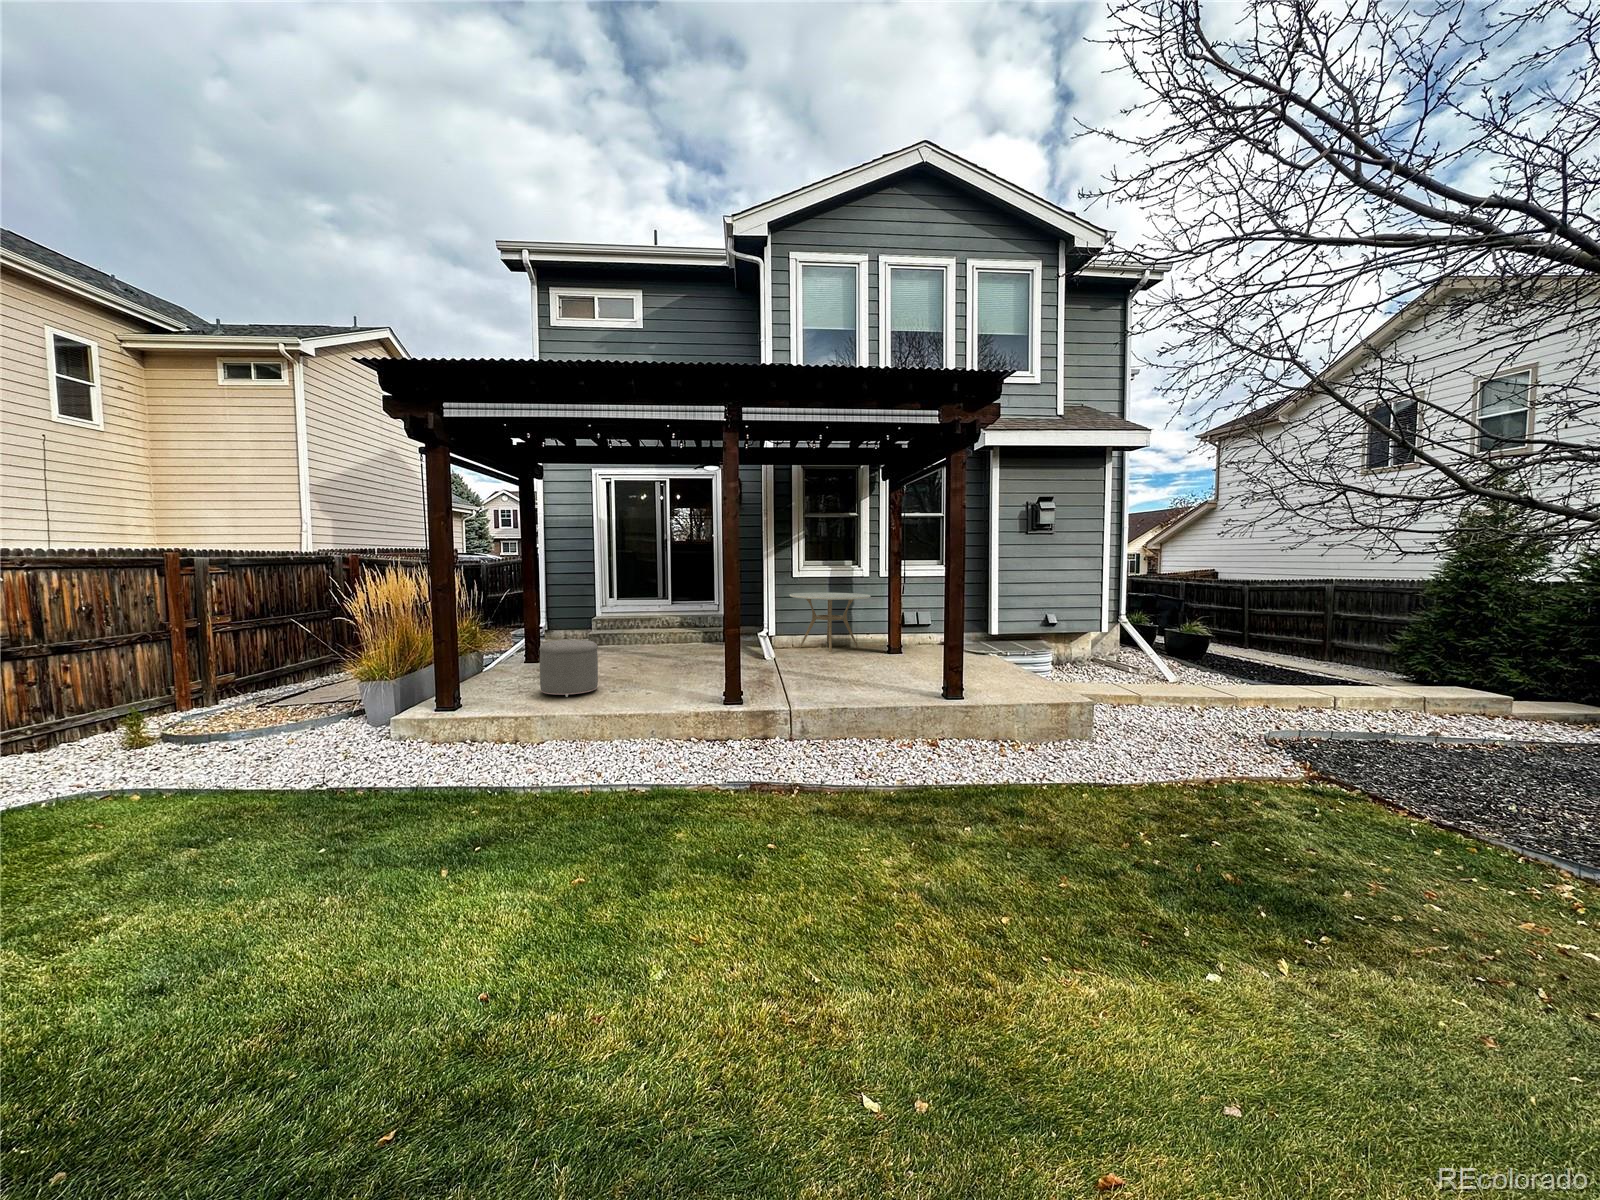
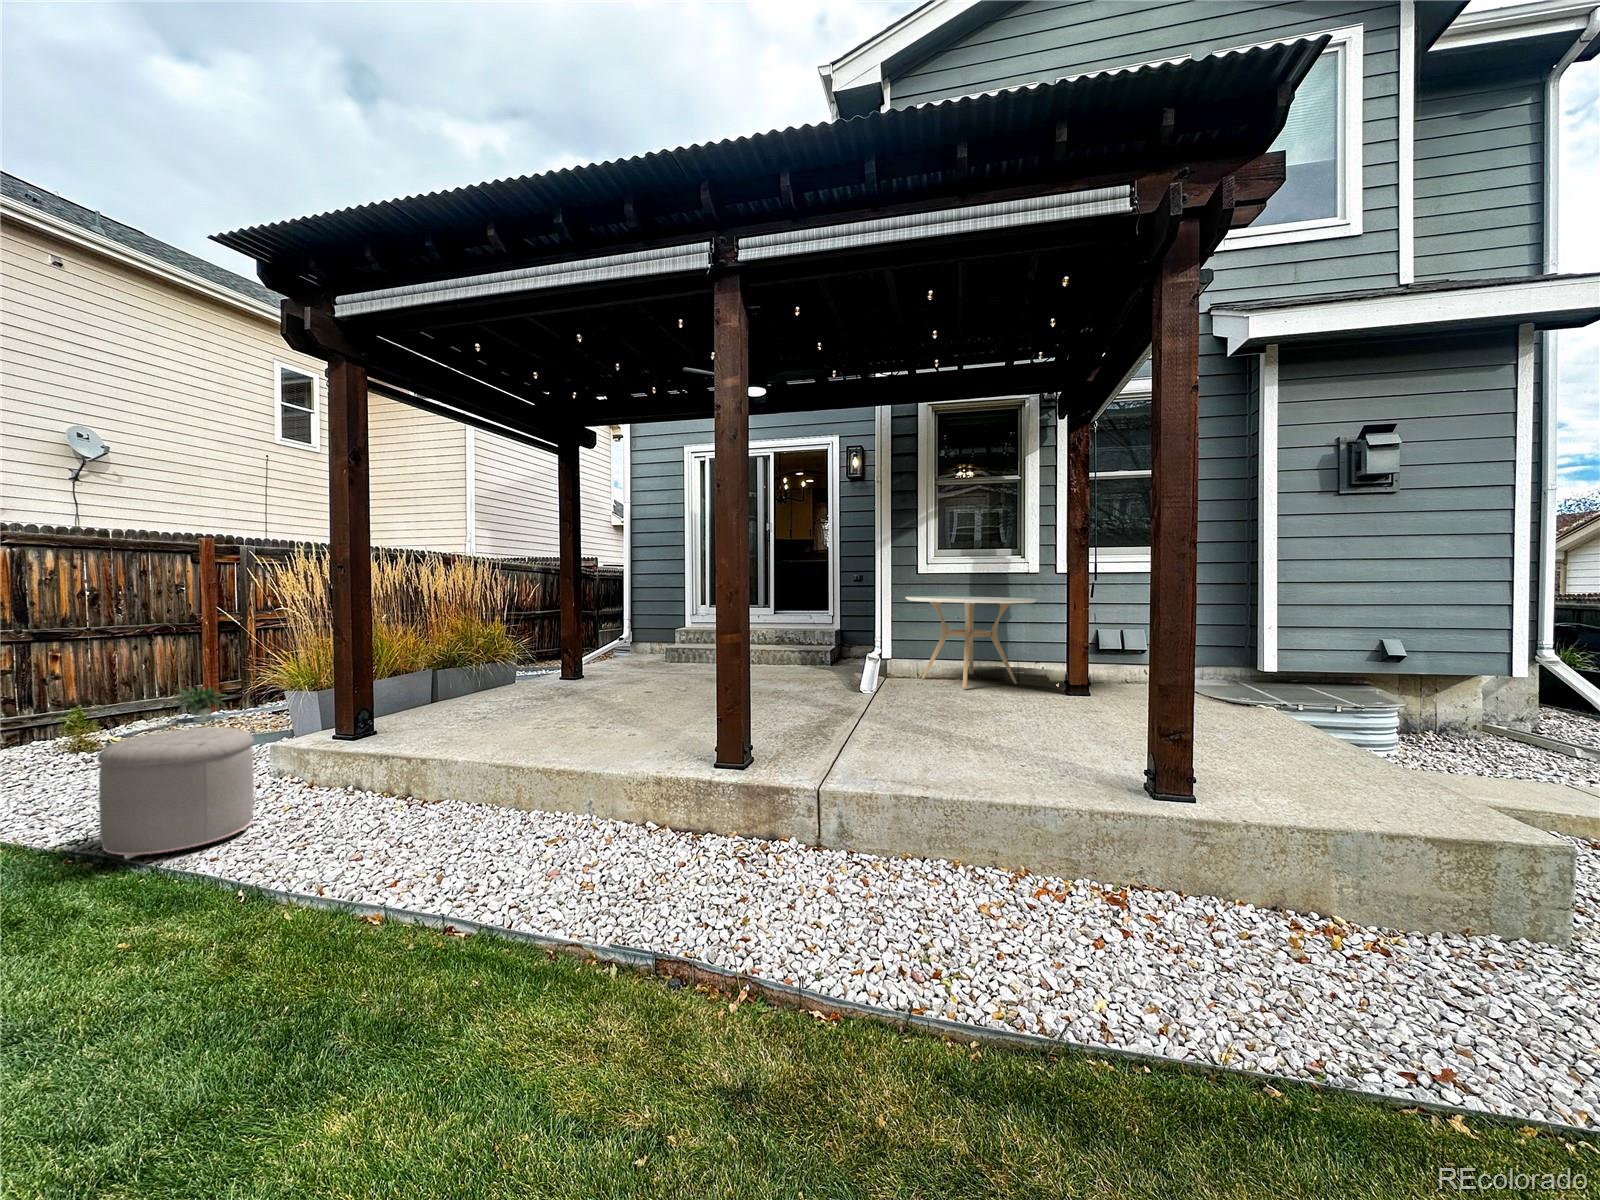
ottoman: present [539,640,598,697] -> present [98,727,254,859]
potted plant: none [182,681,242,713] -> present [179,687,224,722]

